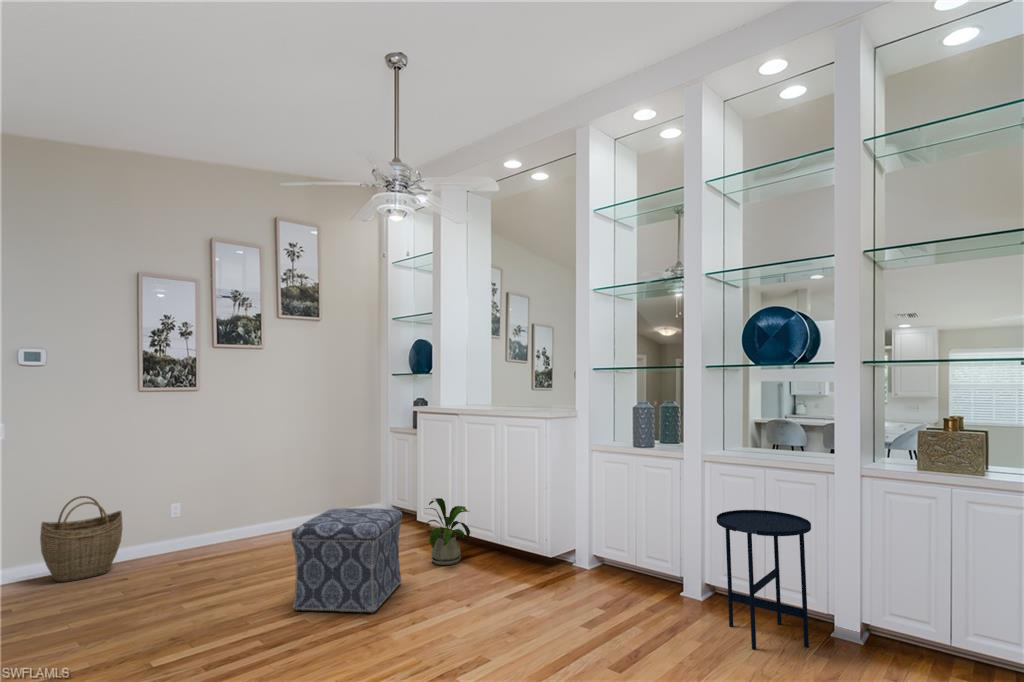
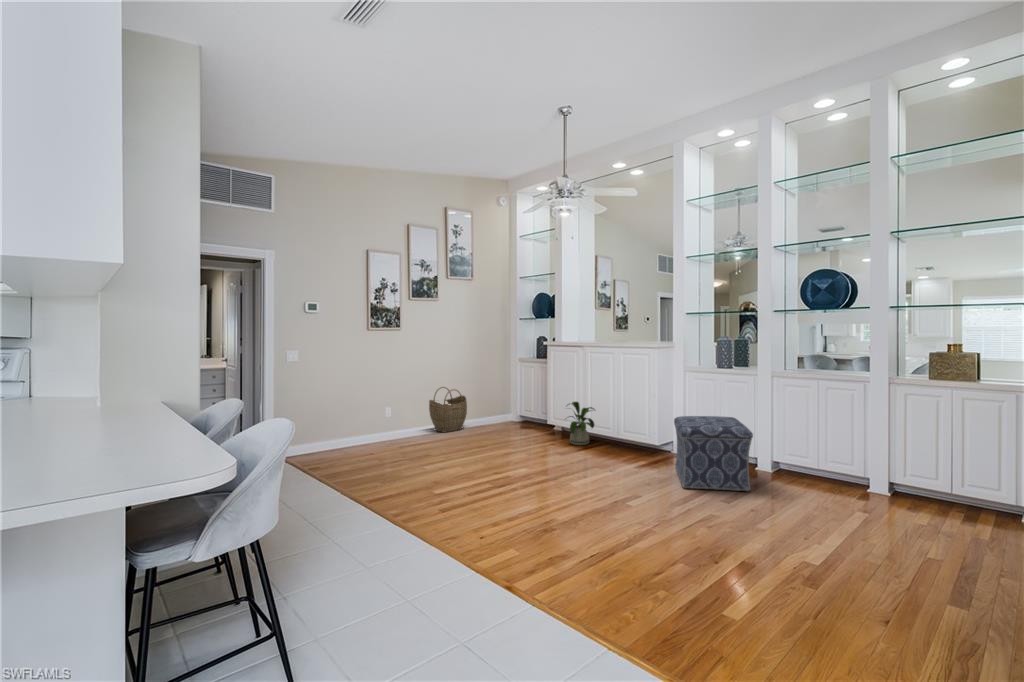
woven basket: present [40,496,123,582] -> present [429,387,467,432]
ottoman: present [292,508,402,613] -> present [674,416,753,492]
side table: present [717,510,811,650] -> none [784,408,852,493]

